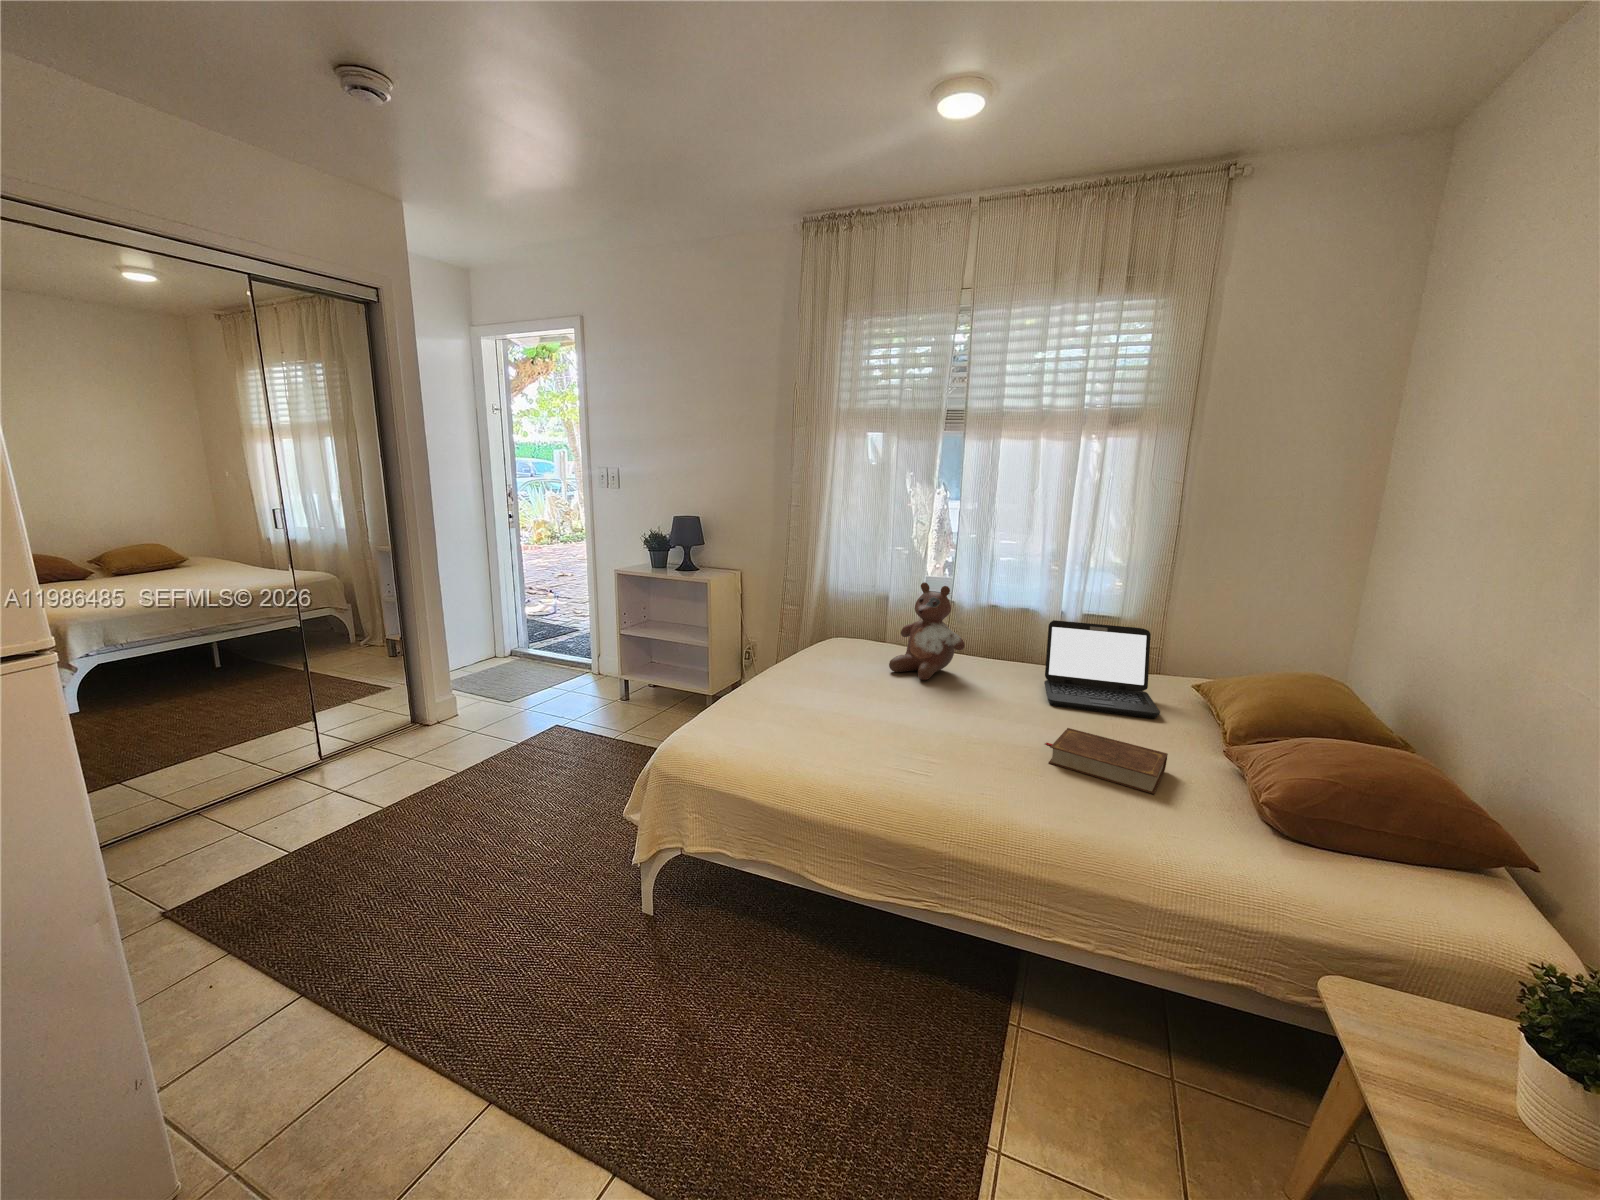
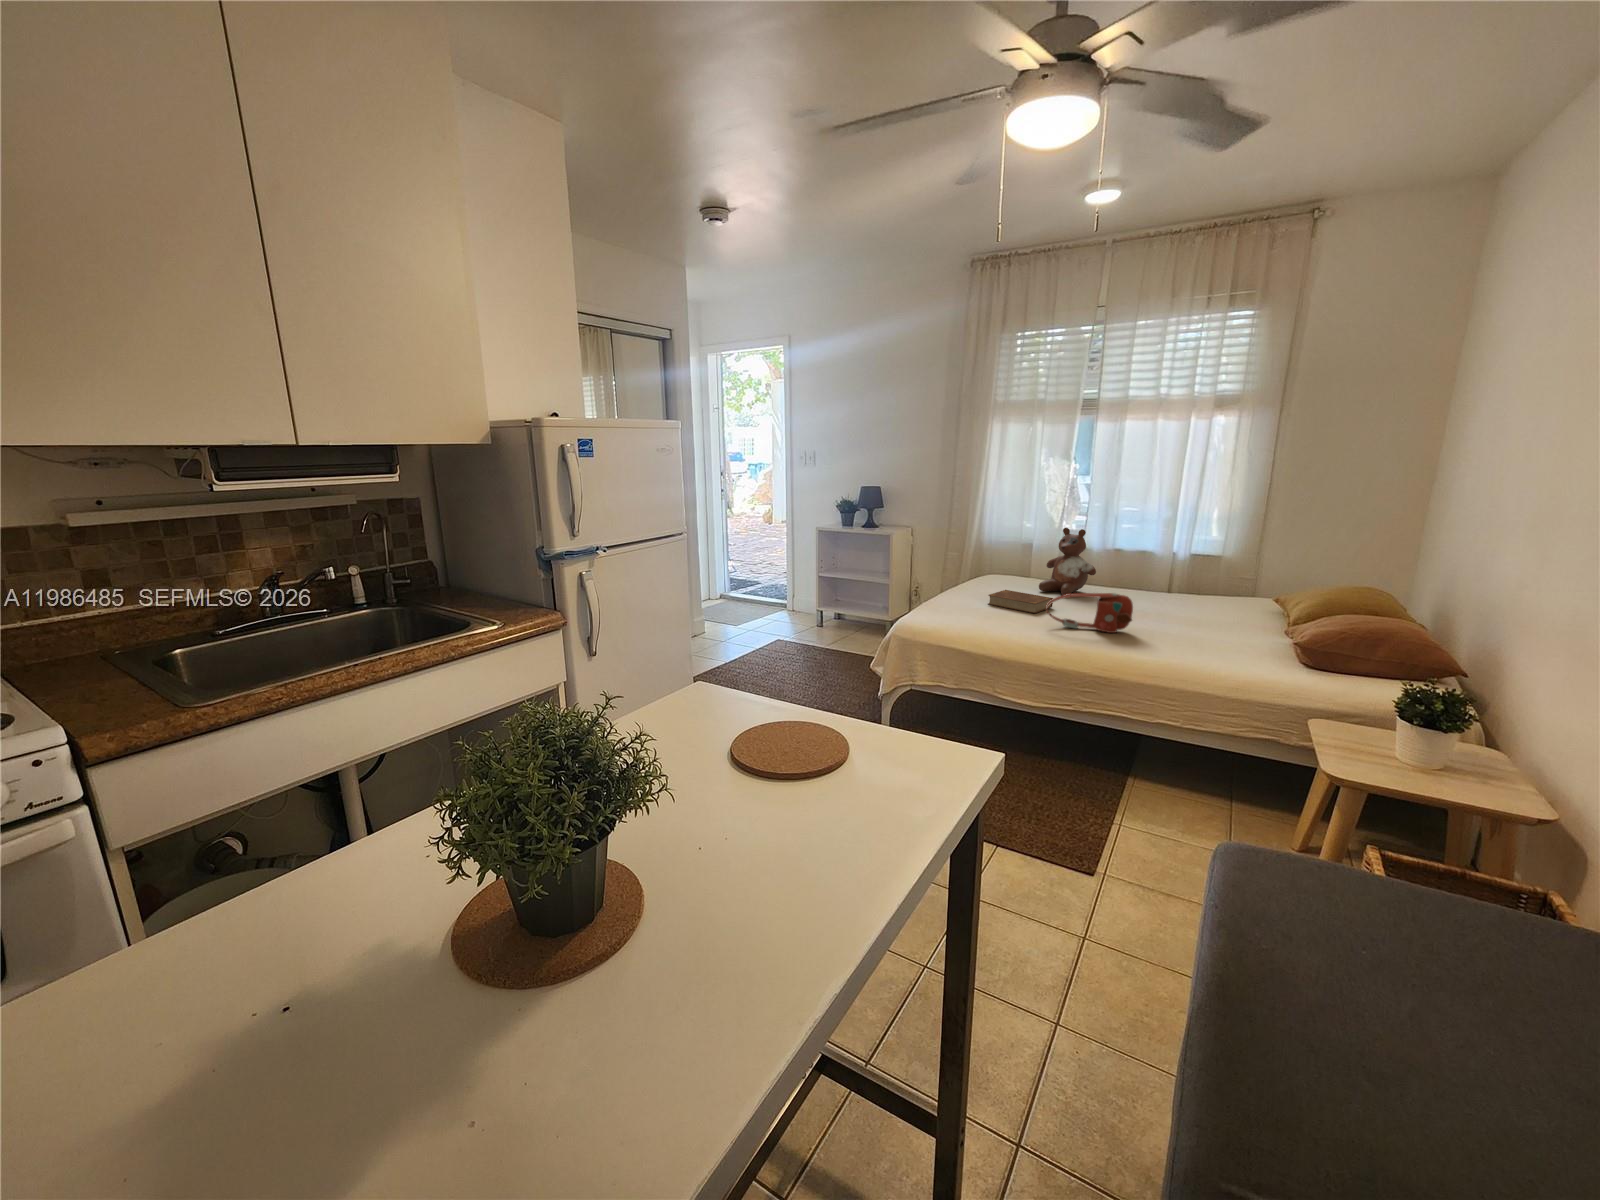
laptop: present [1044,620,1160,718] -> none [1157,553,1242,617]
handbag: none [885,702,1016,766] -> present [1046,593,1133,633]
book: present [1045,728,1168,794] -> present [988,590,1053,614]

